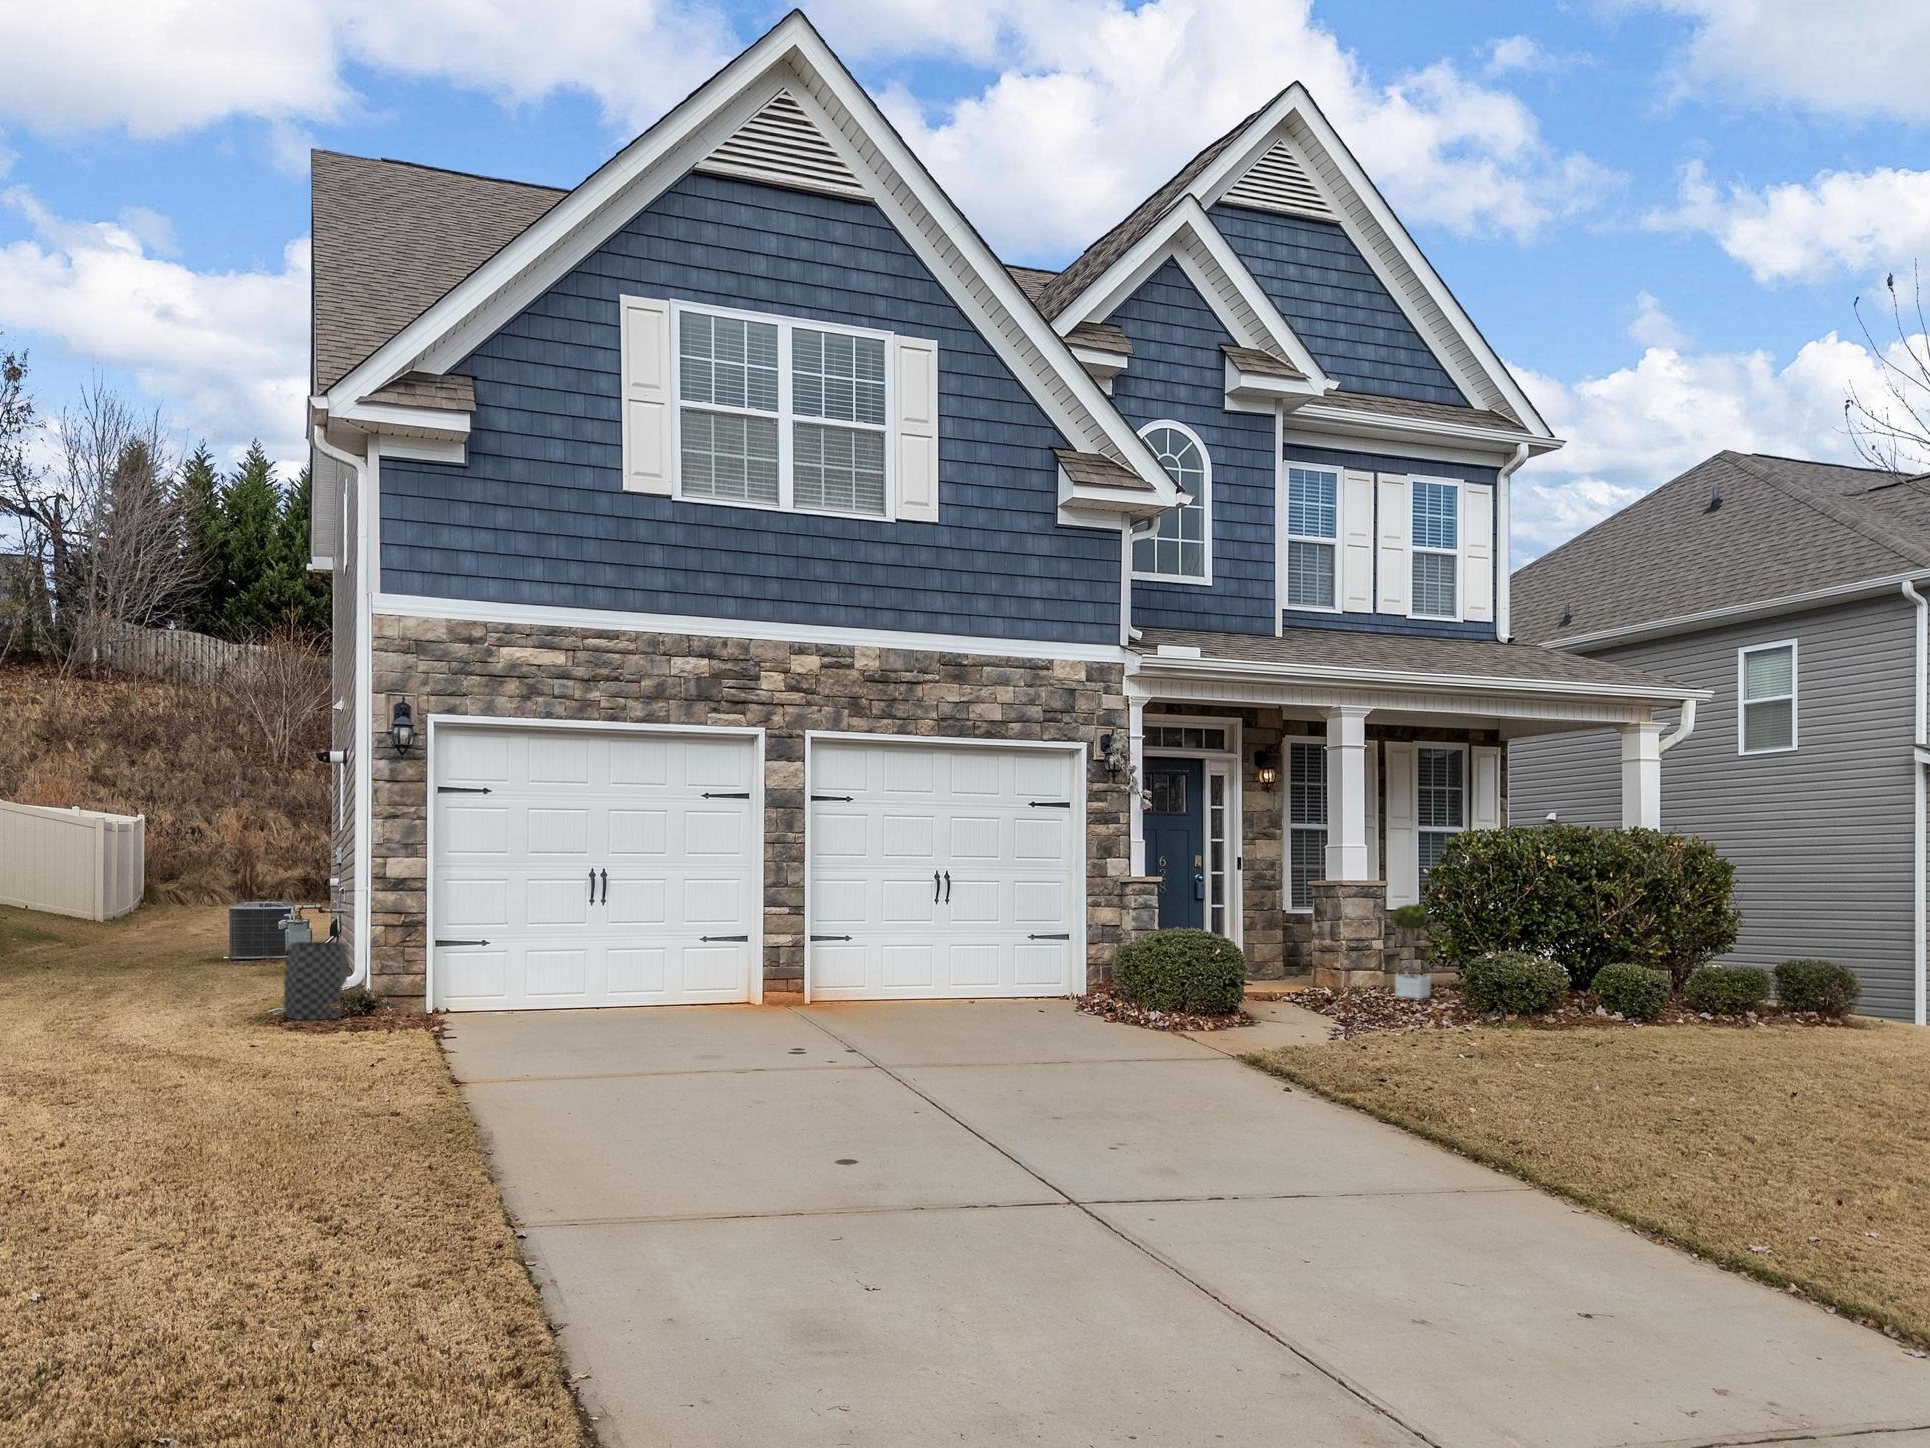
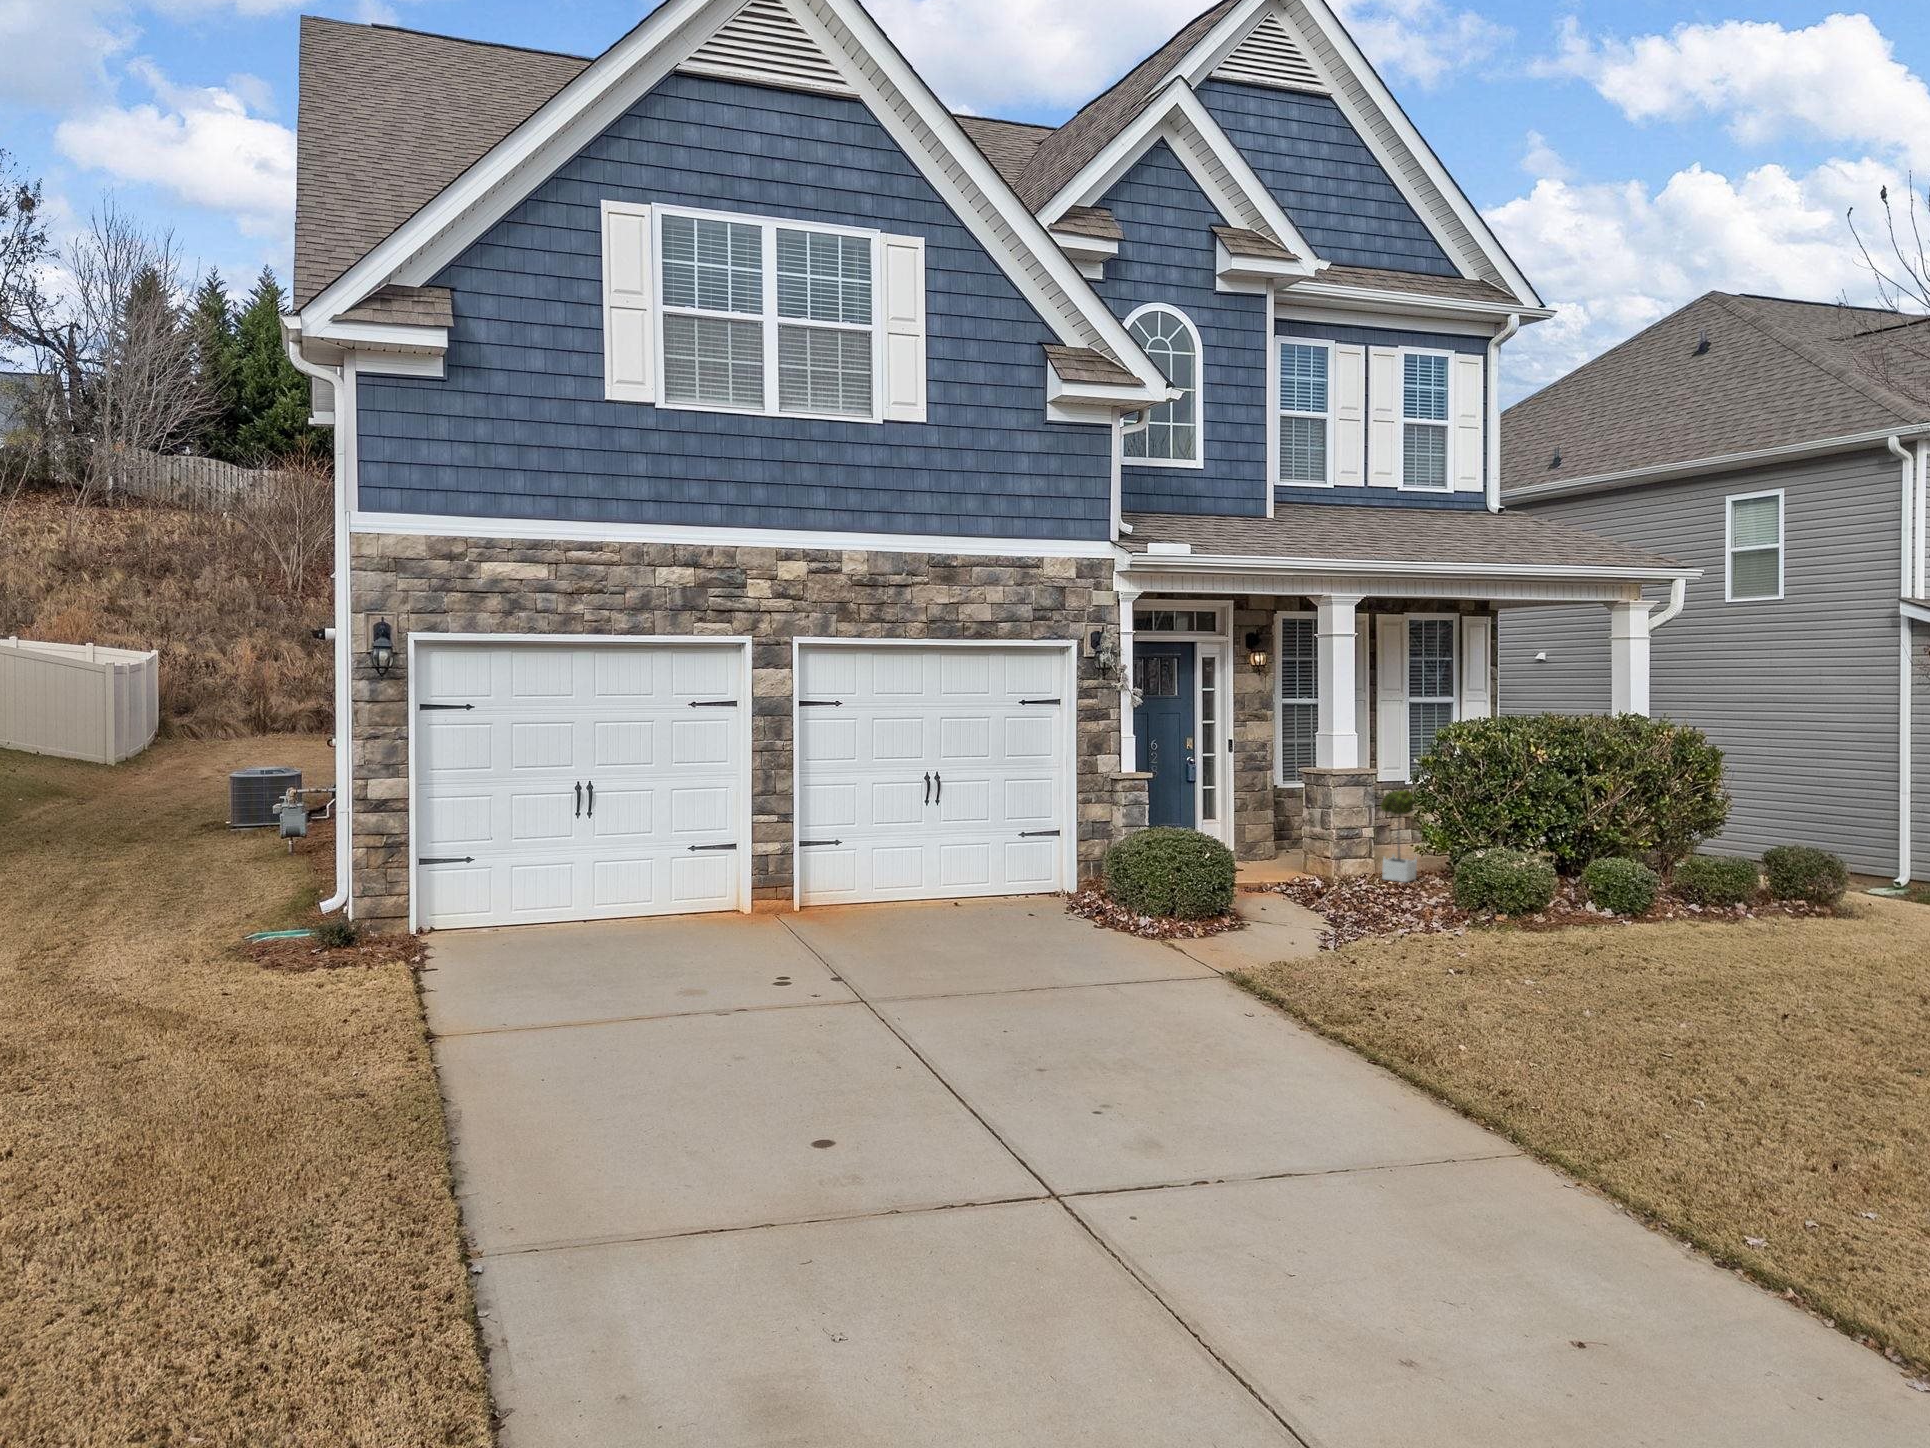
trash can: present [284,942,347,1020] -> none [275,864,339,944]

